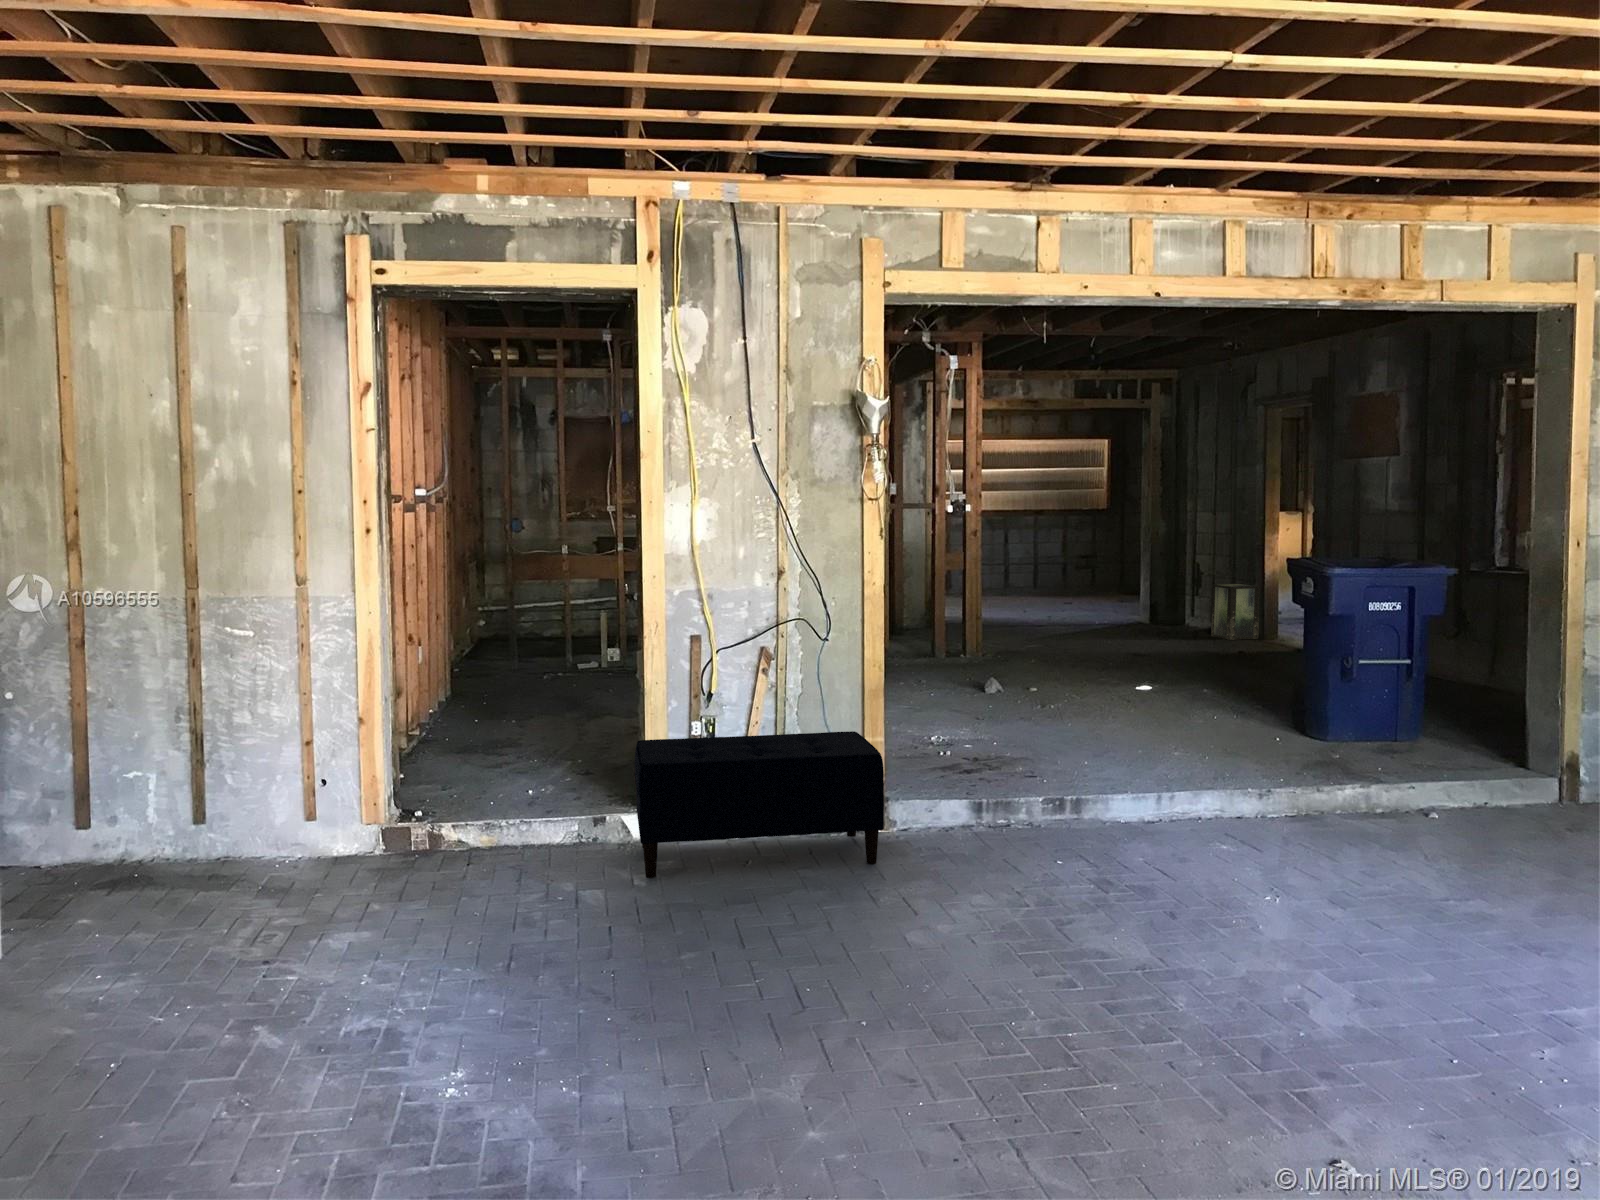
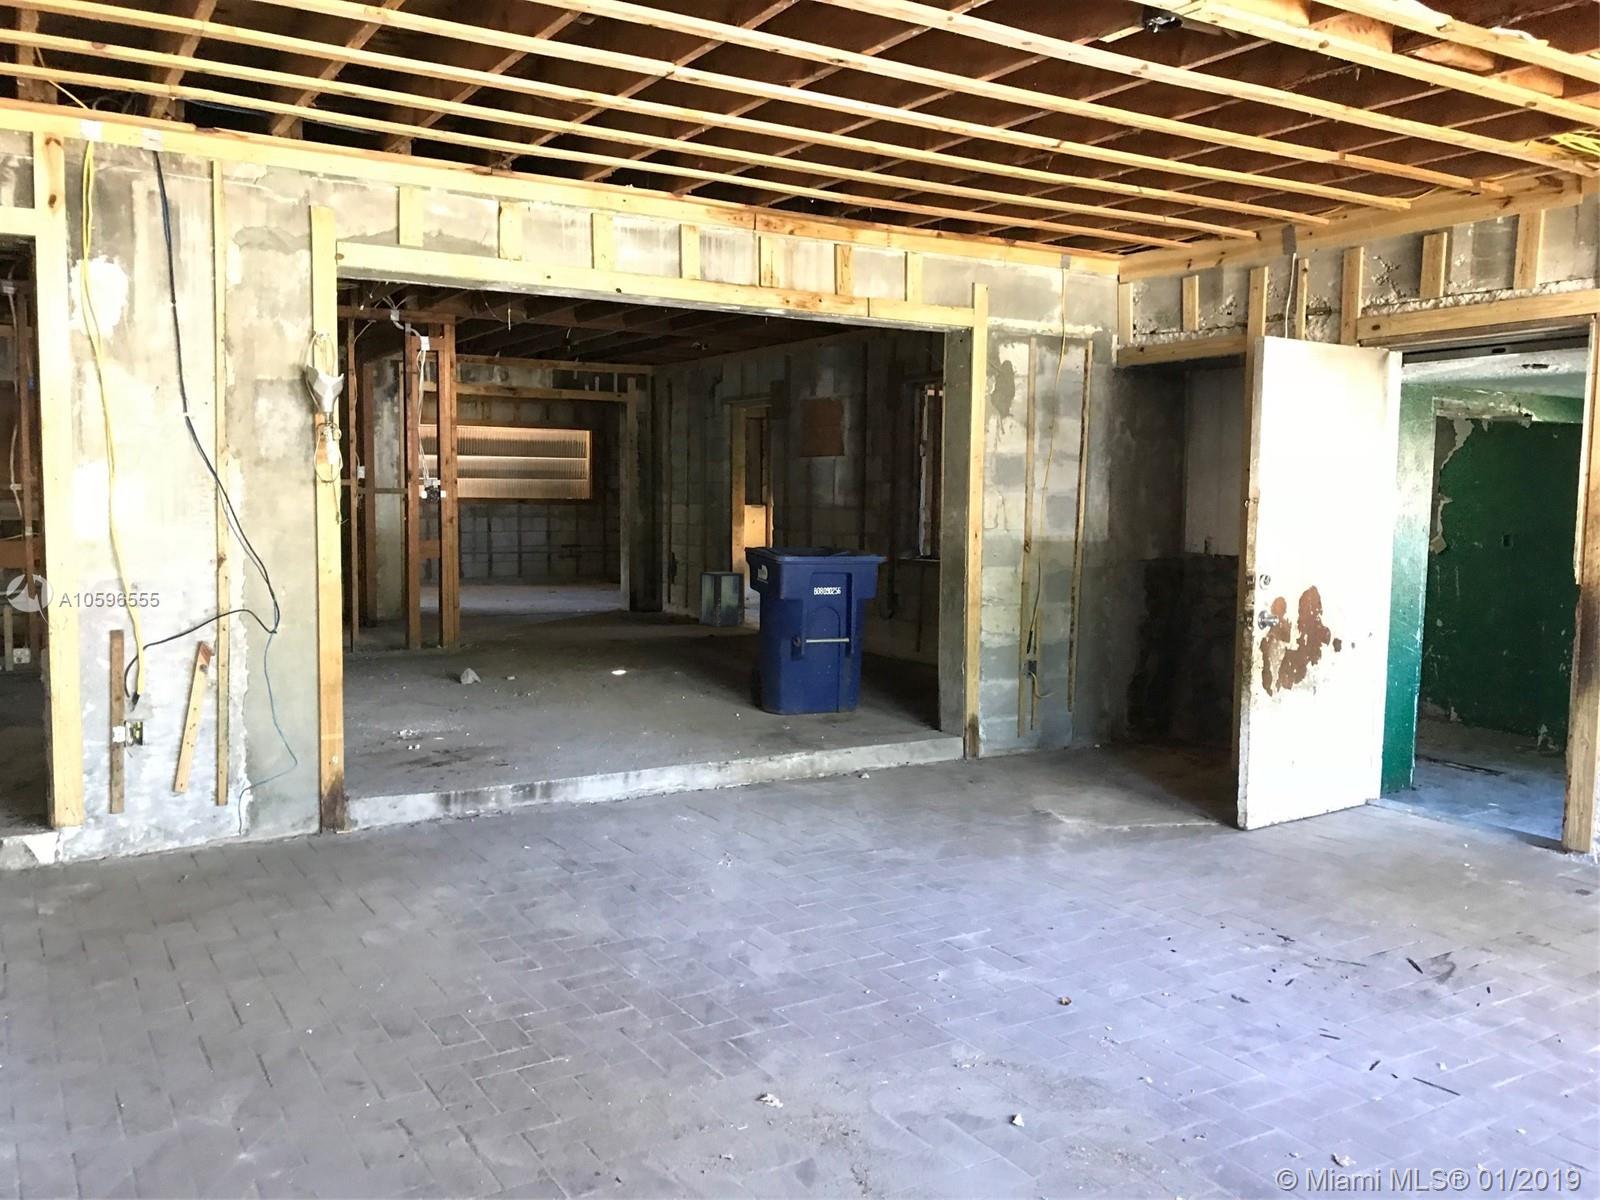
bench: present [635,731,884,878] -> none [40,728,342,903]

